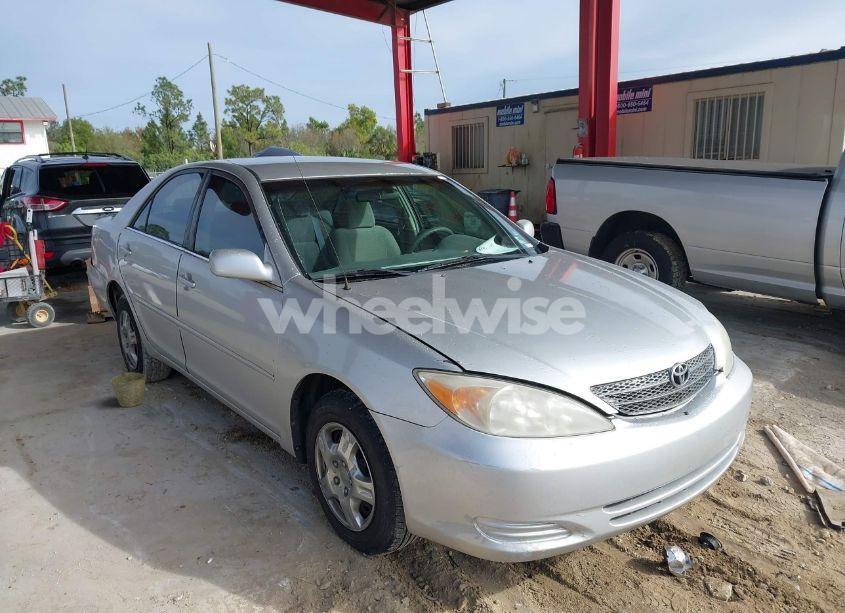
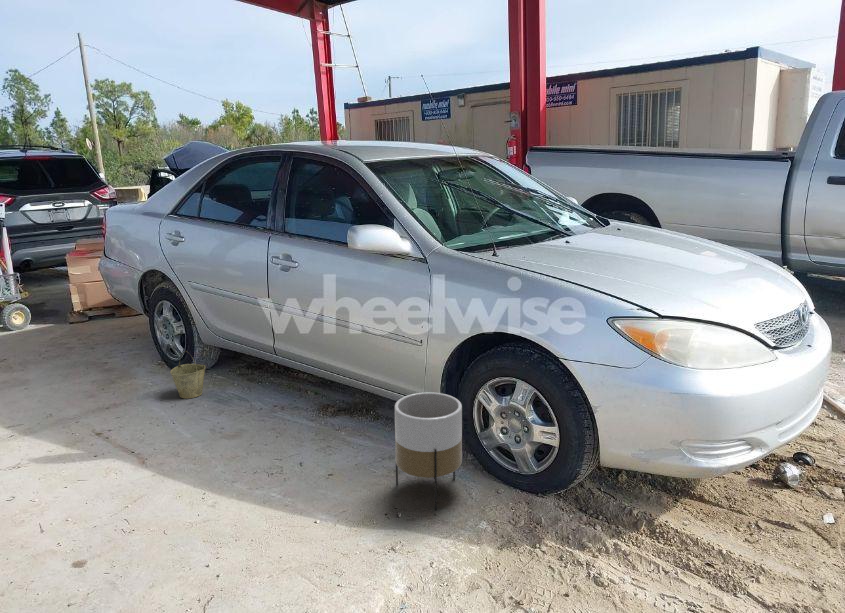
planter: none [220,430,300,559] -> present [395,392,462,510]

